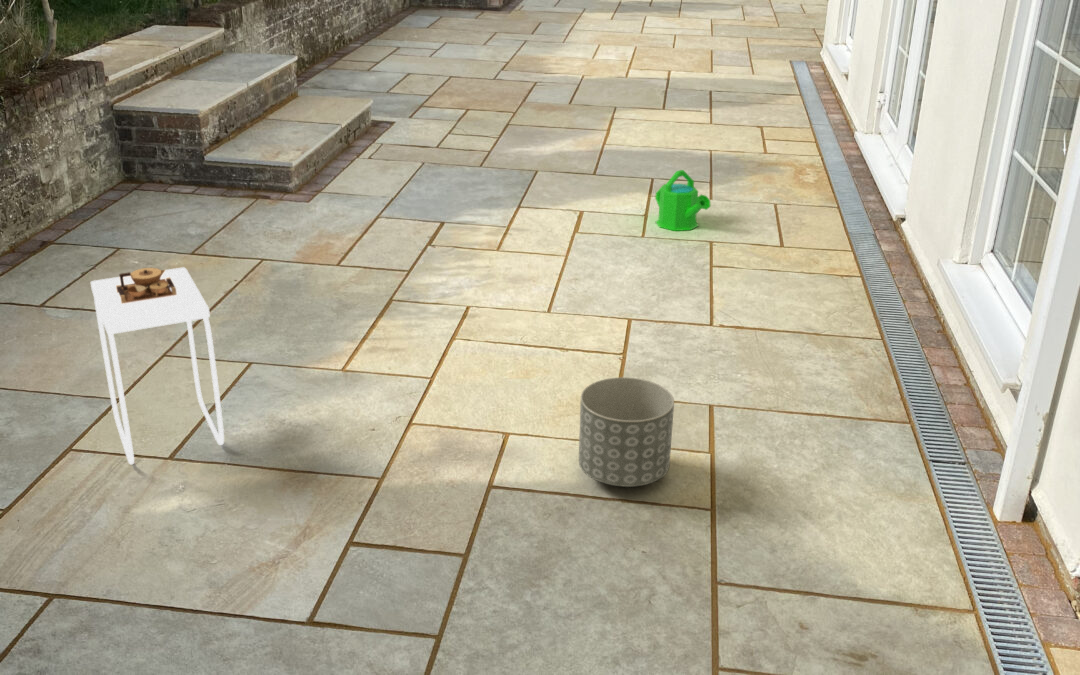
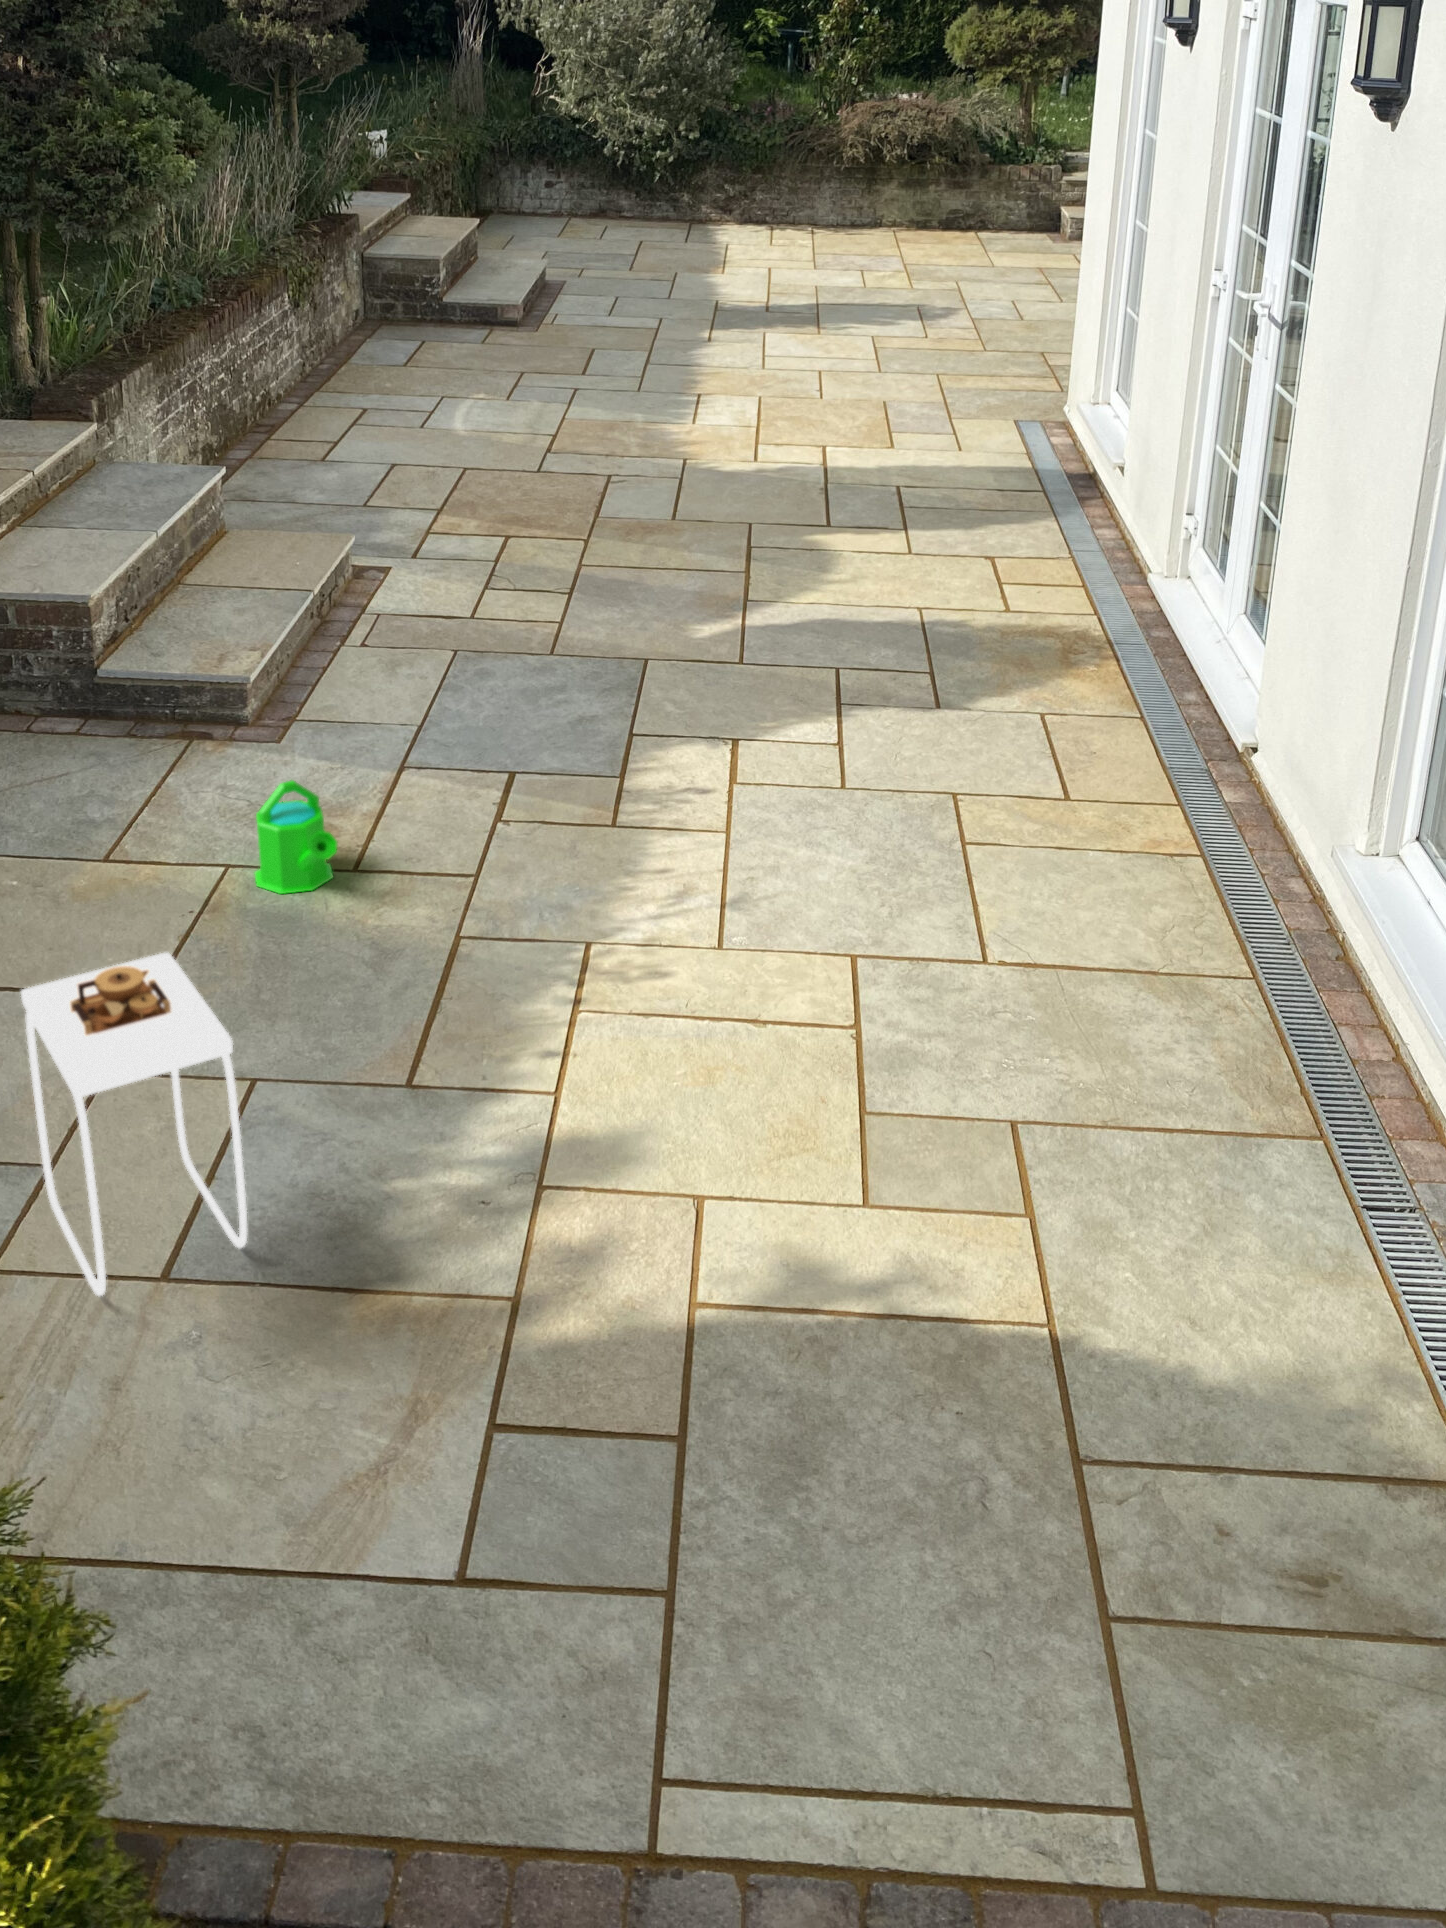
watering can: present [655,170,711,231] -> present [255,780,337,894]
planter: present [579,377,674,487] -> none [826,1106,978,1293]

